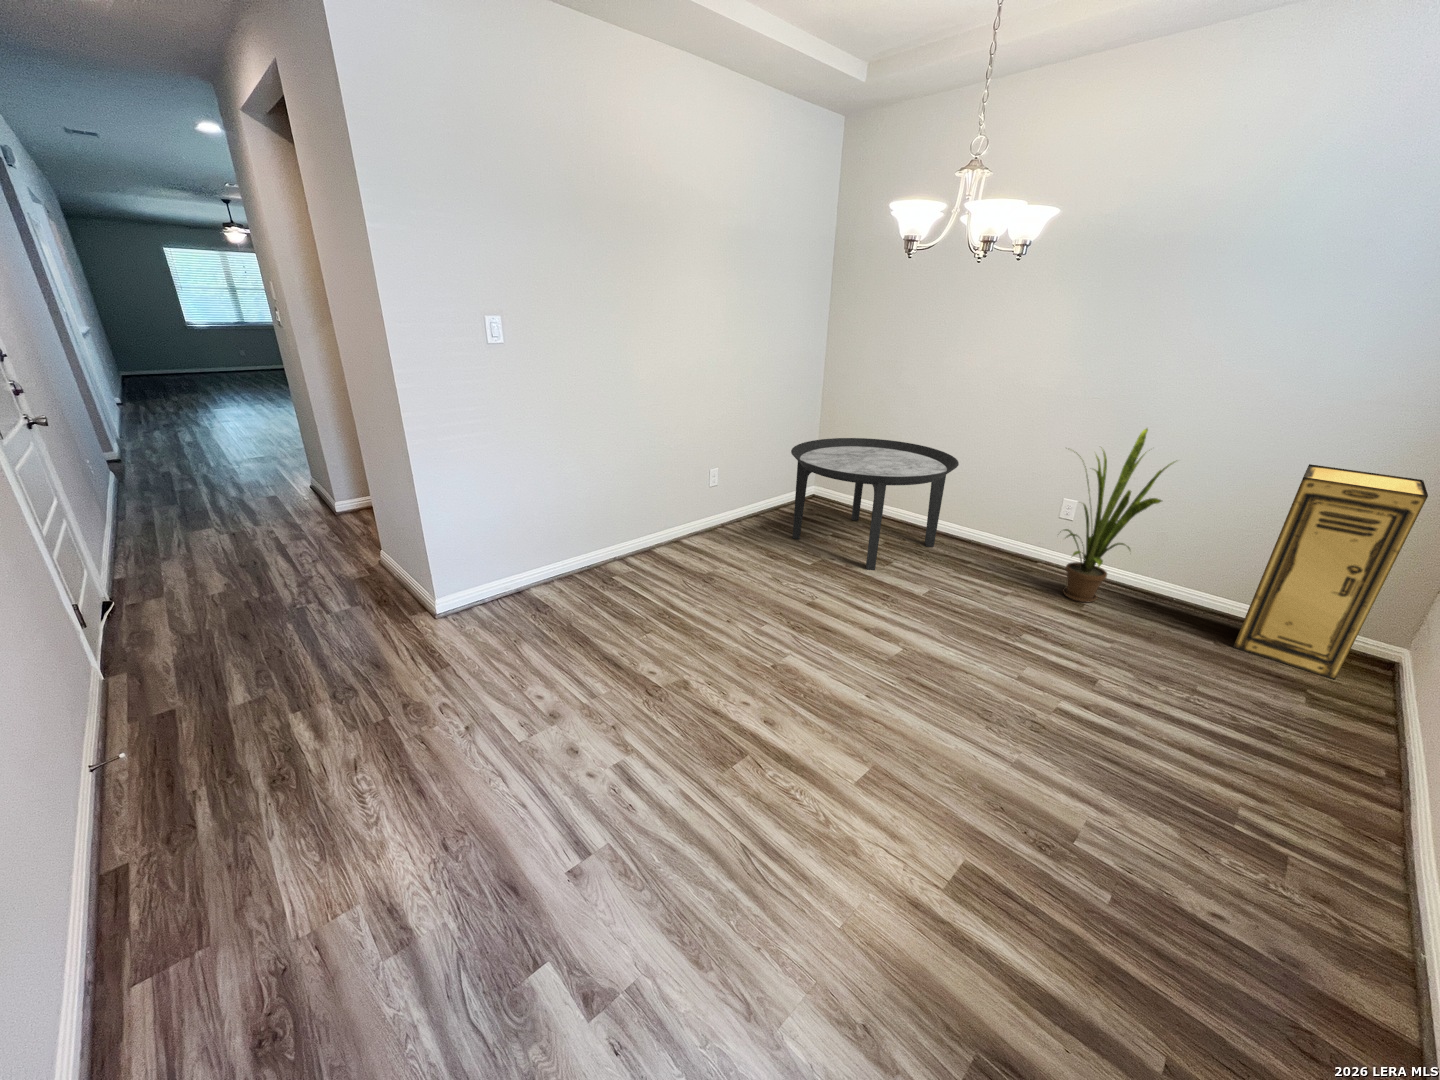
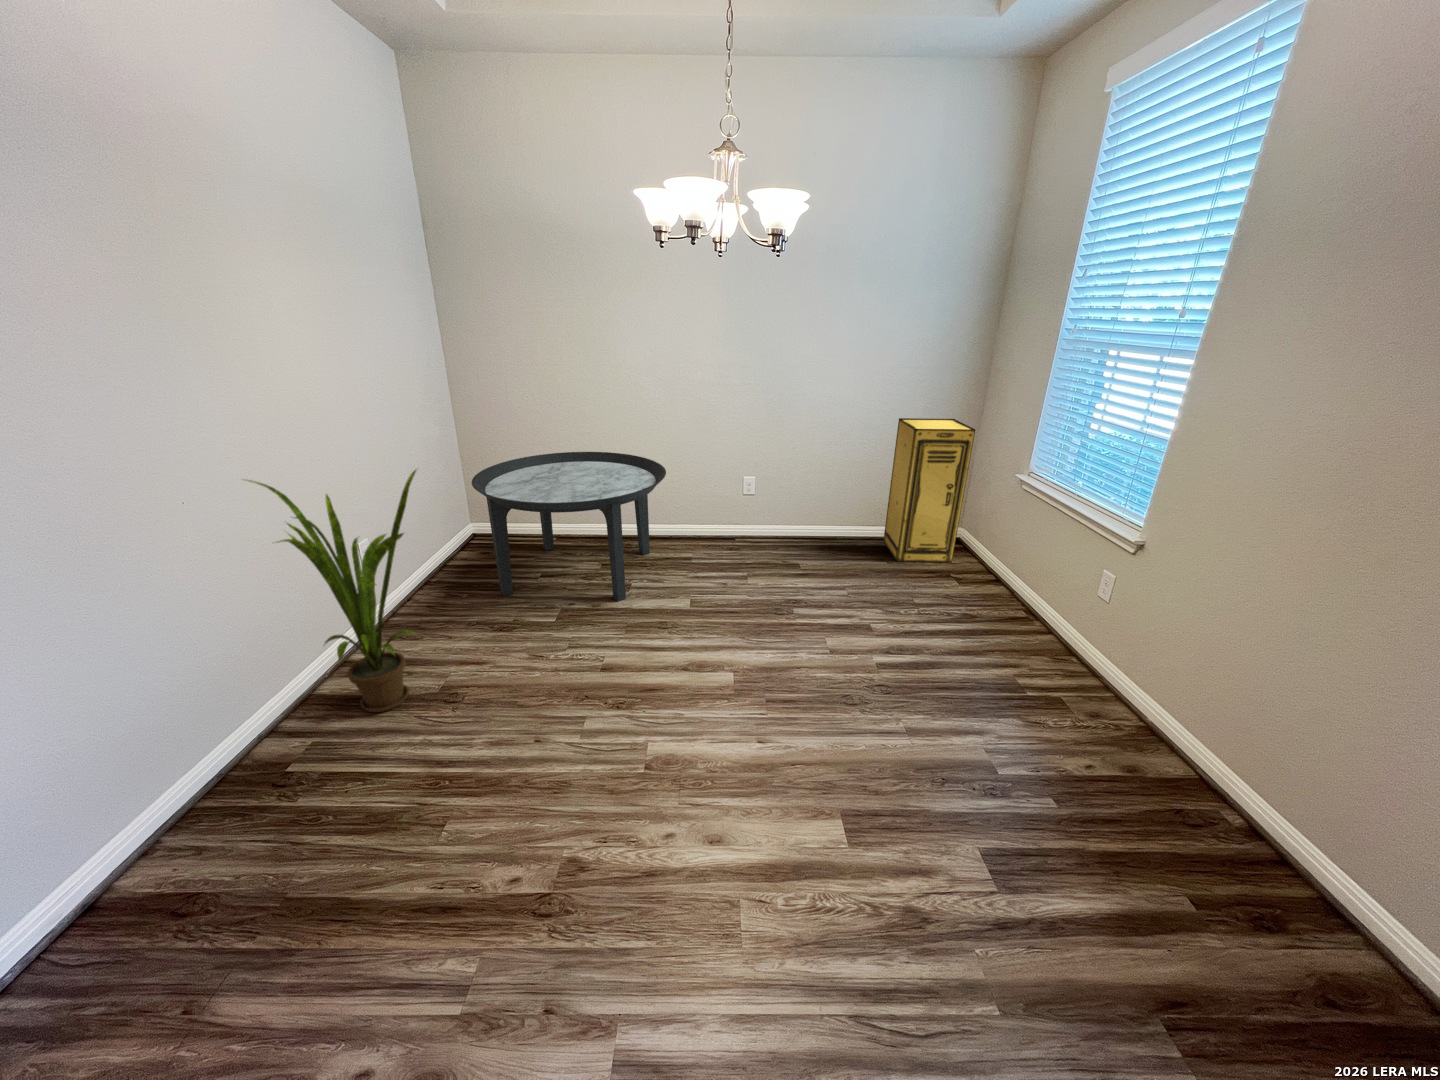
house plant: present [1062,428,1174,602] -> present [248,470,417,712]

